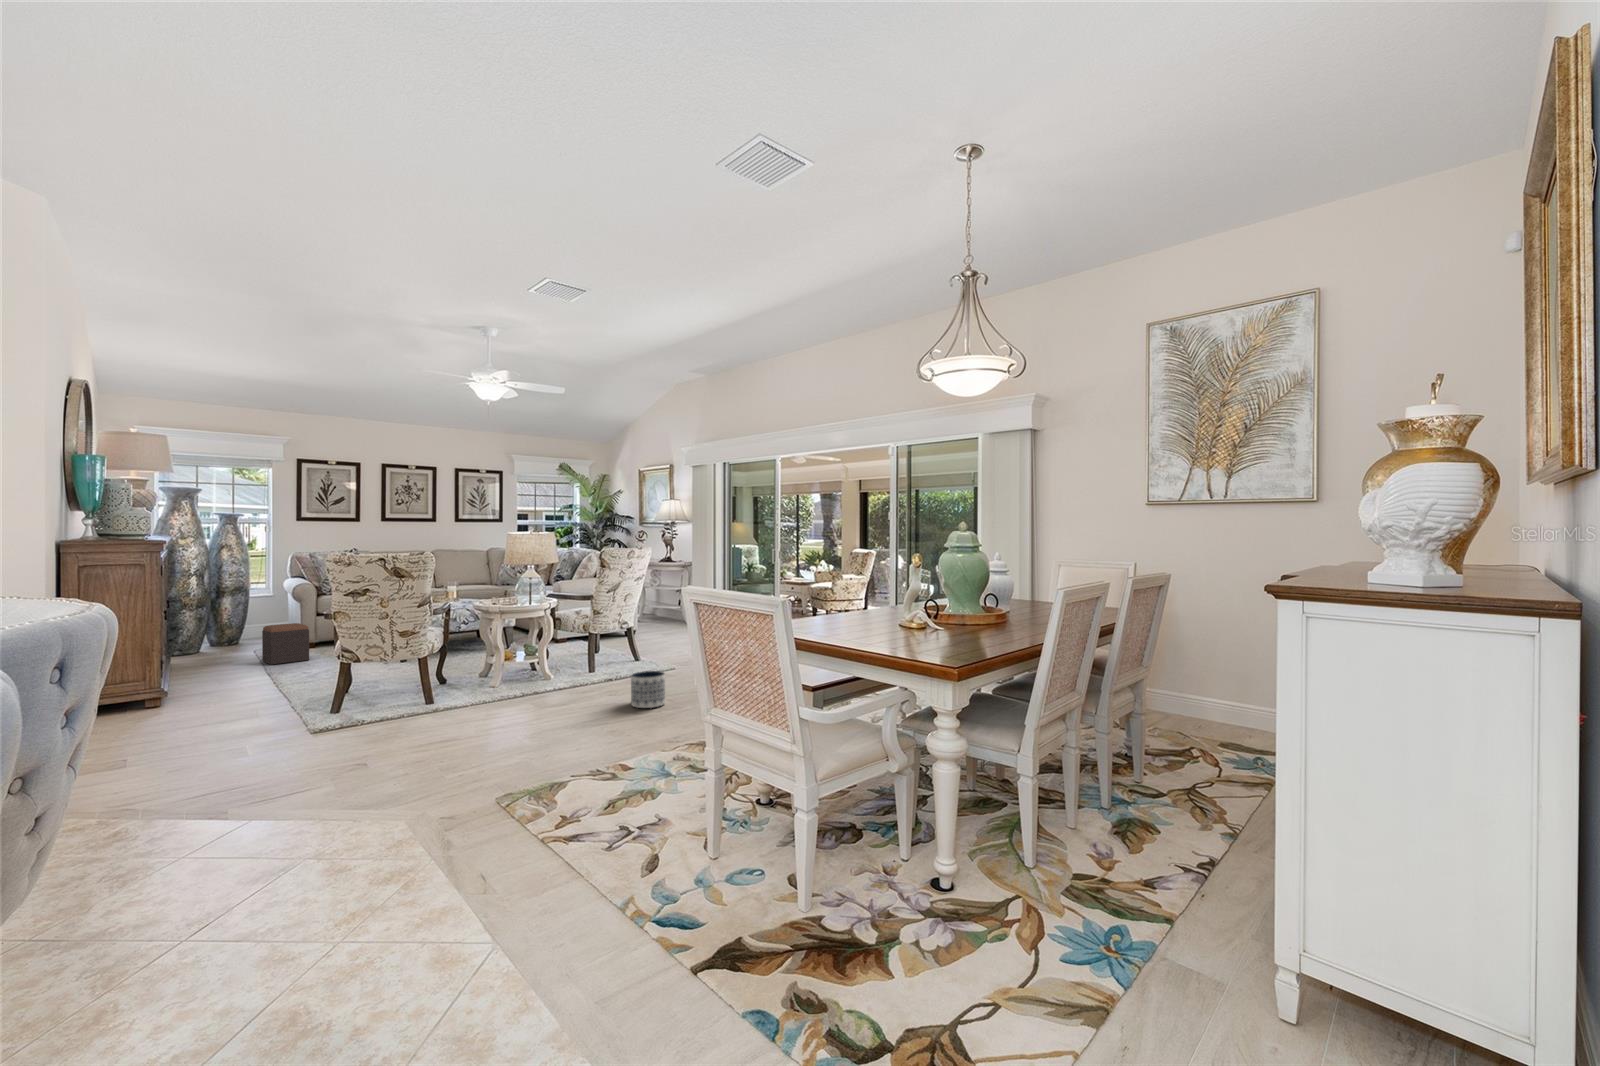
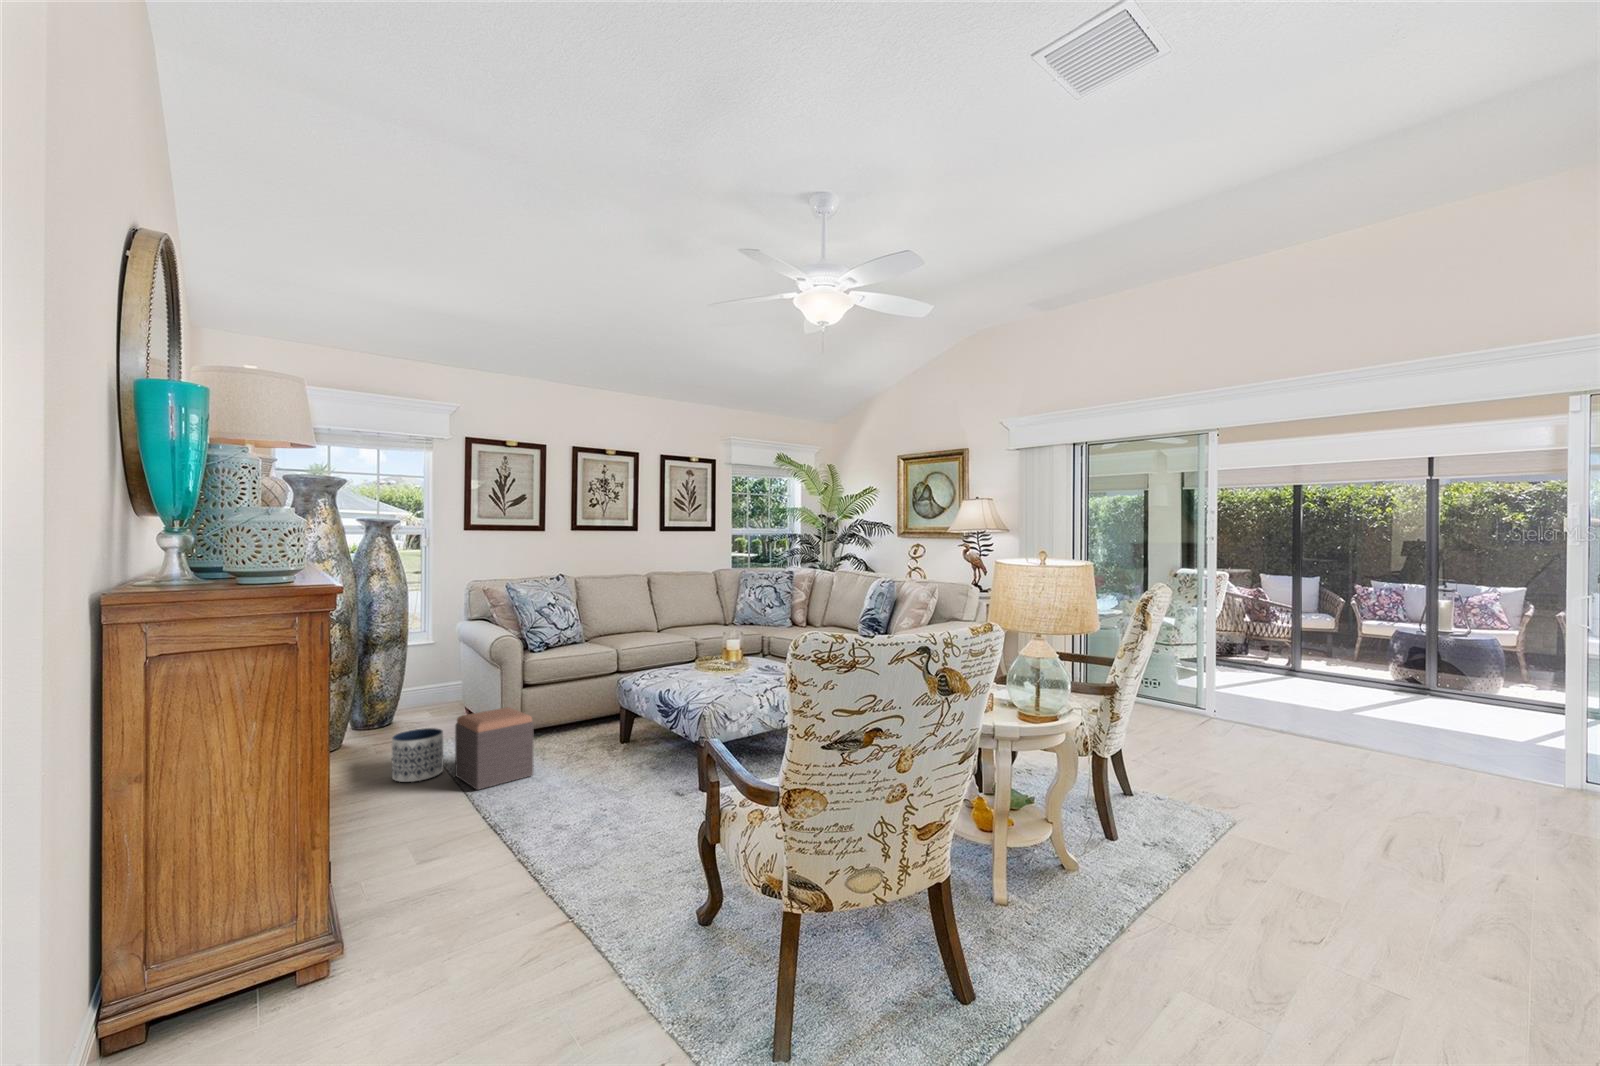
planter: present [631,671,665,708] -> present [392,728,443,782]

